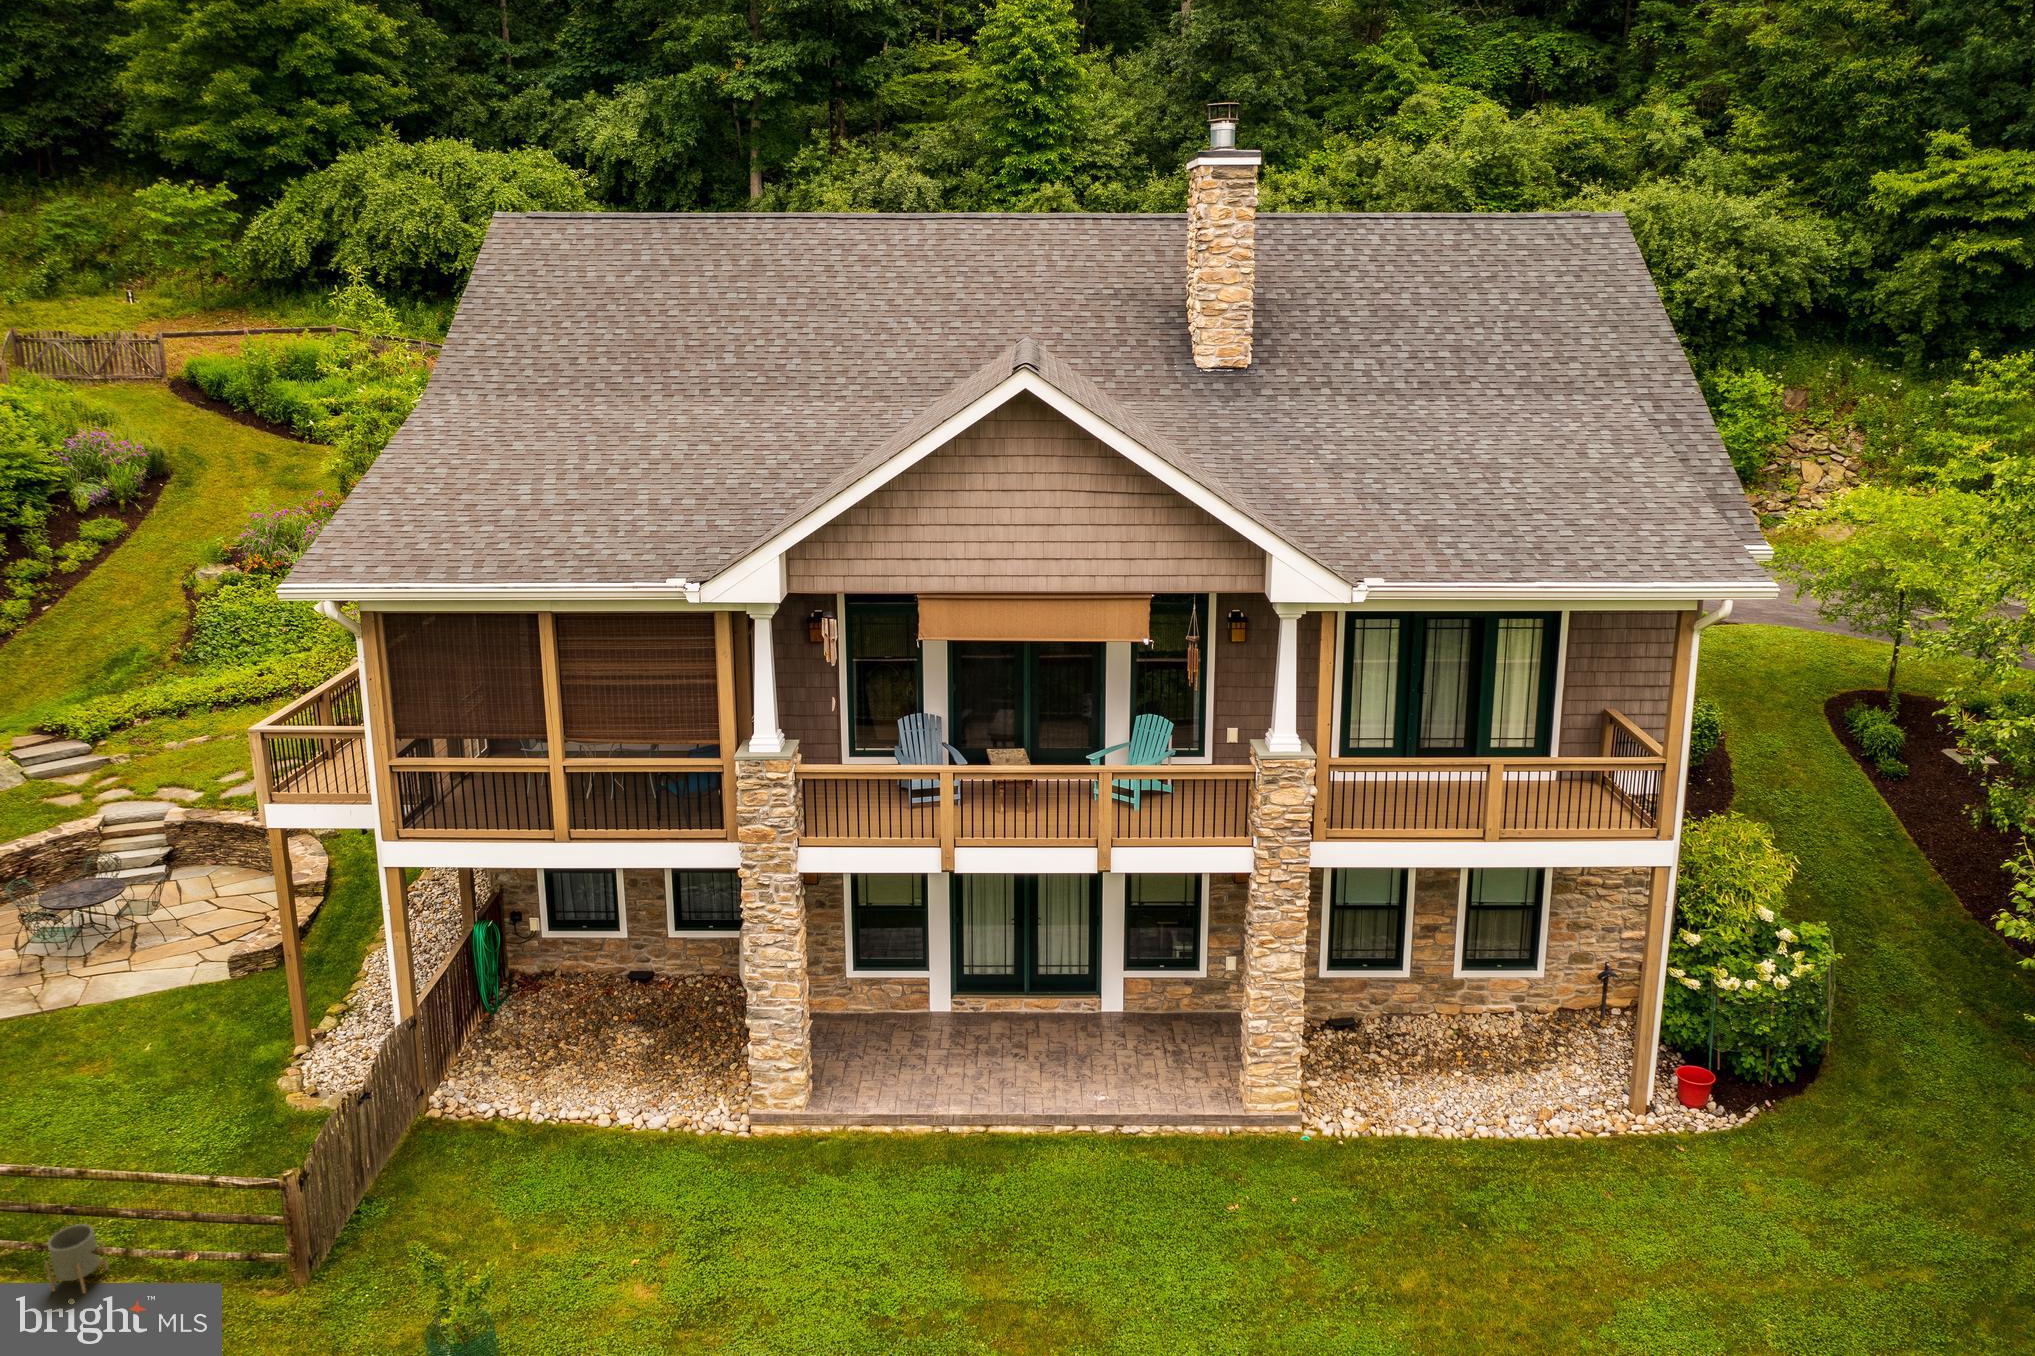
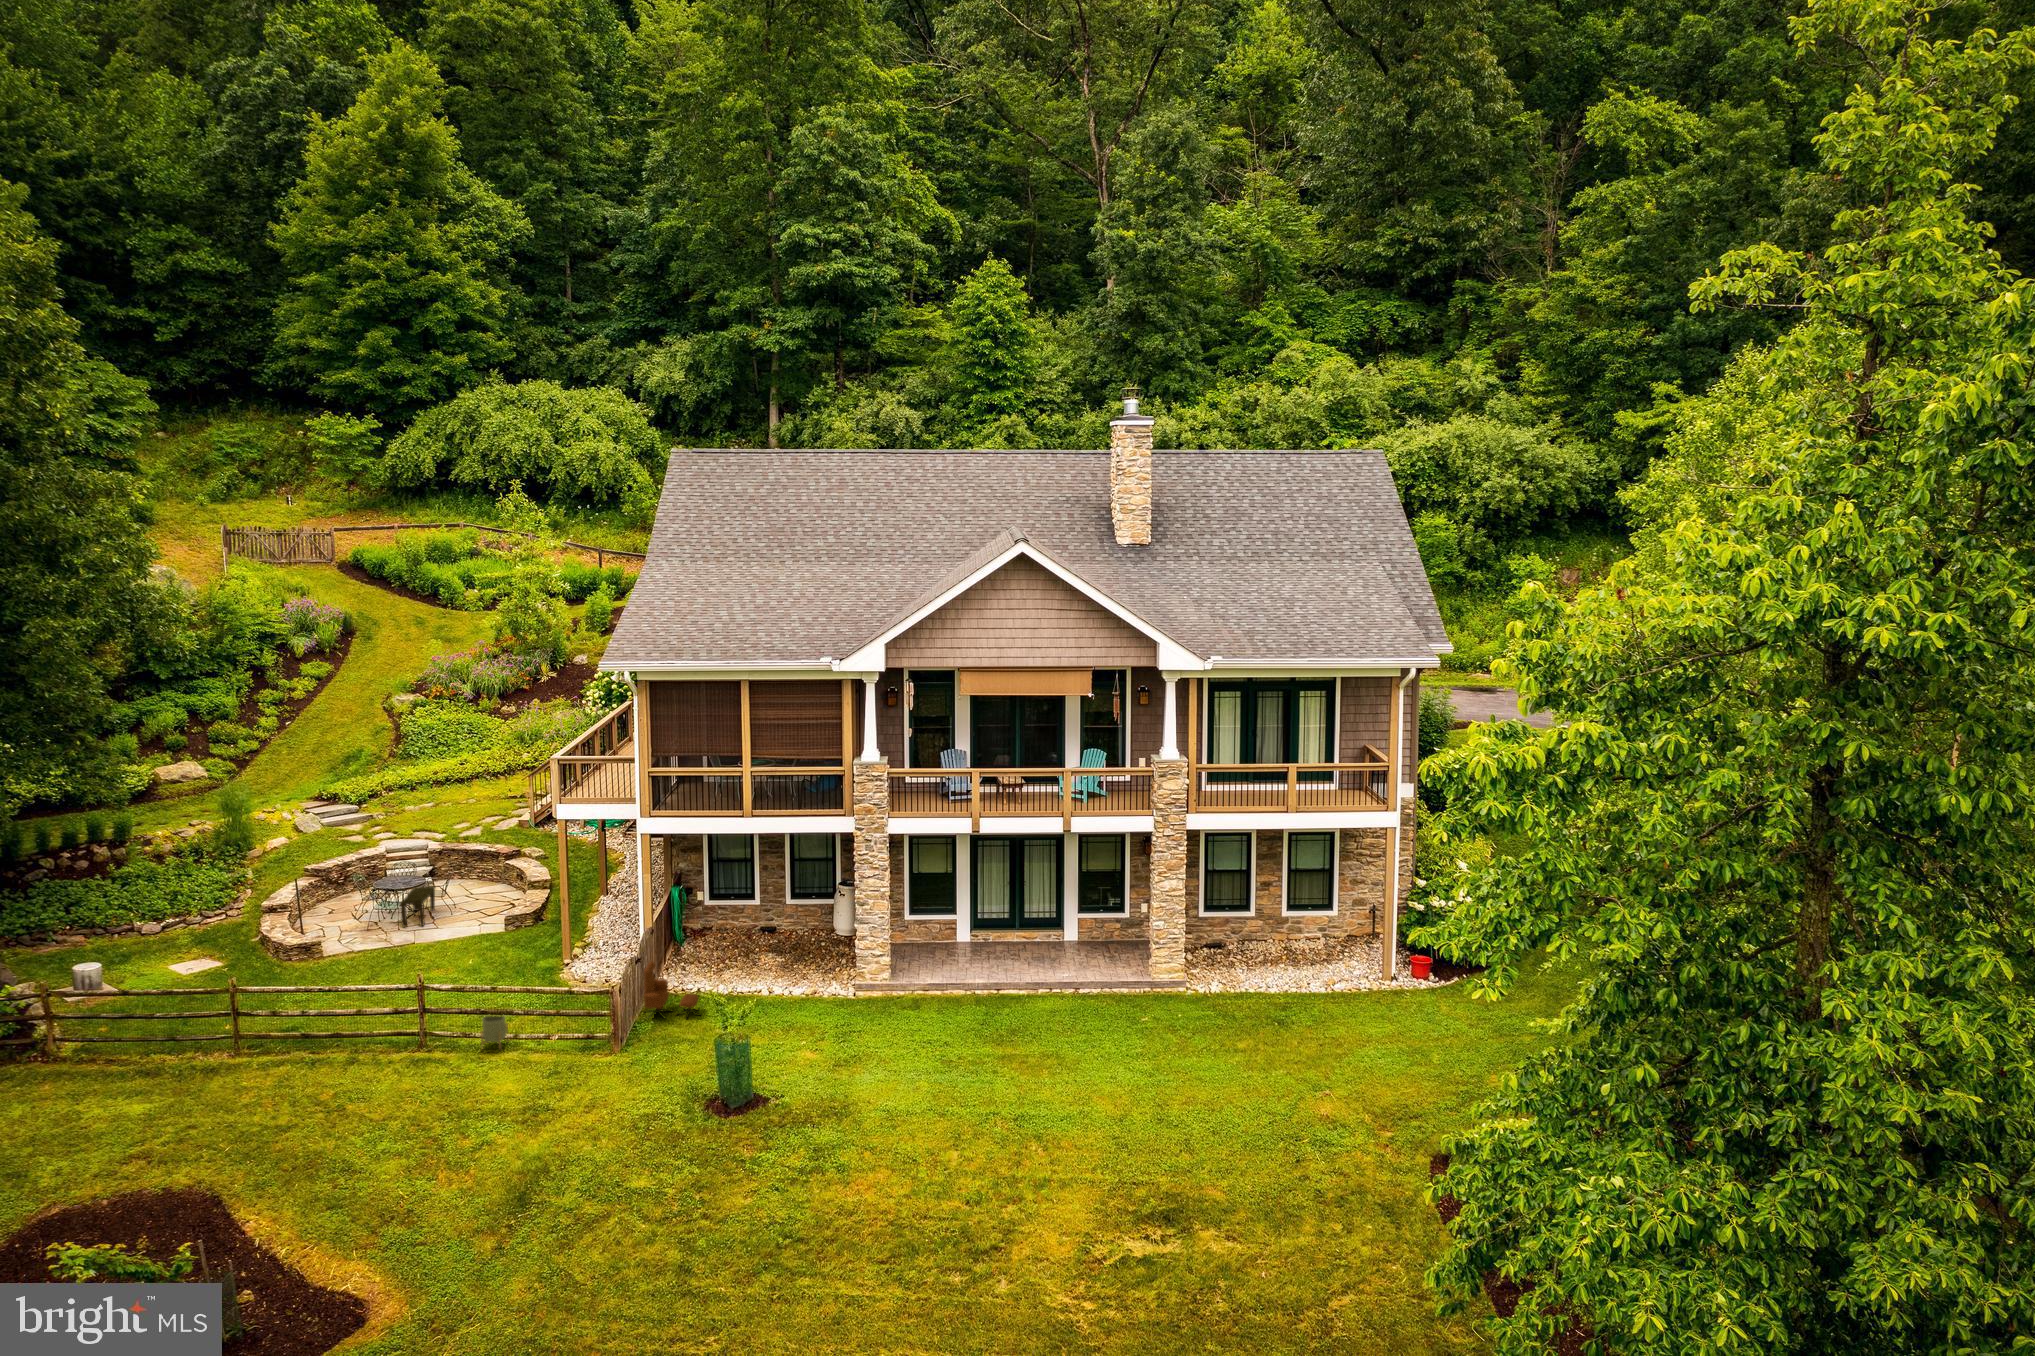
bench: none [52,906,129,978] -> present [400,886,435,927]
lounge chair: none [360,1105,472,1209] -> present [644,962,700,1018]

